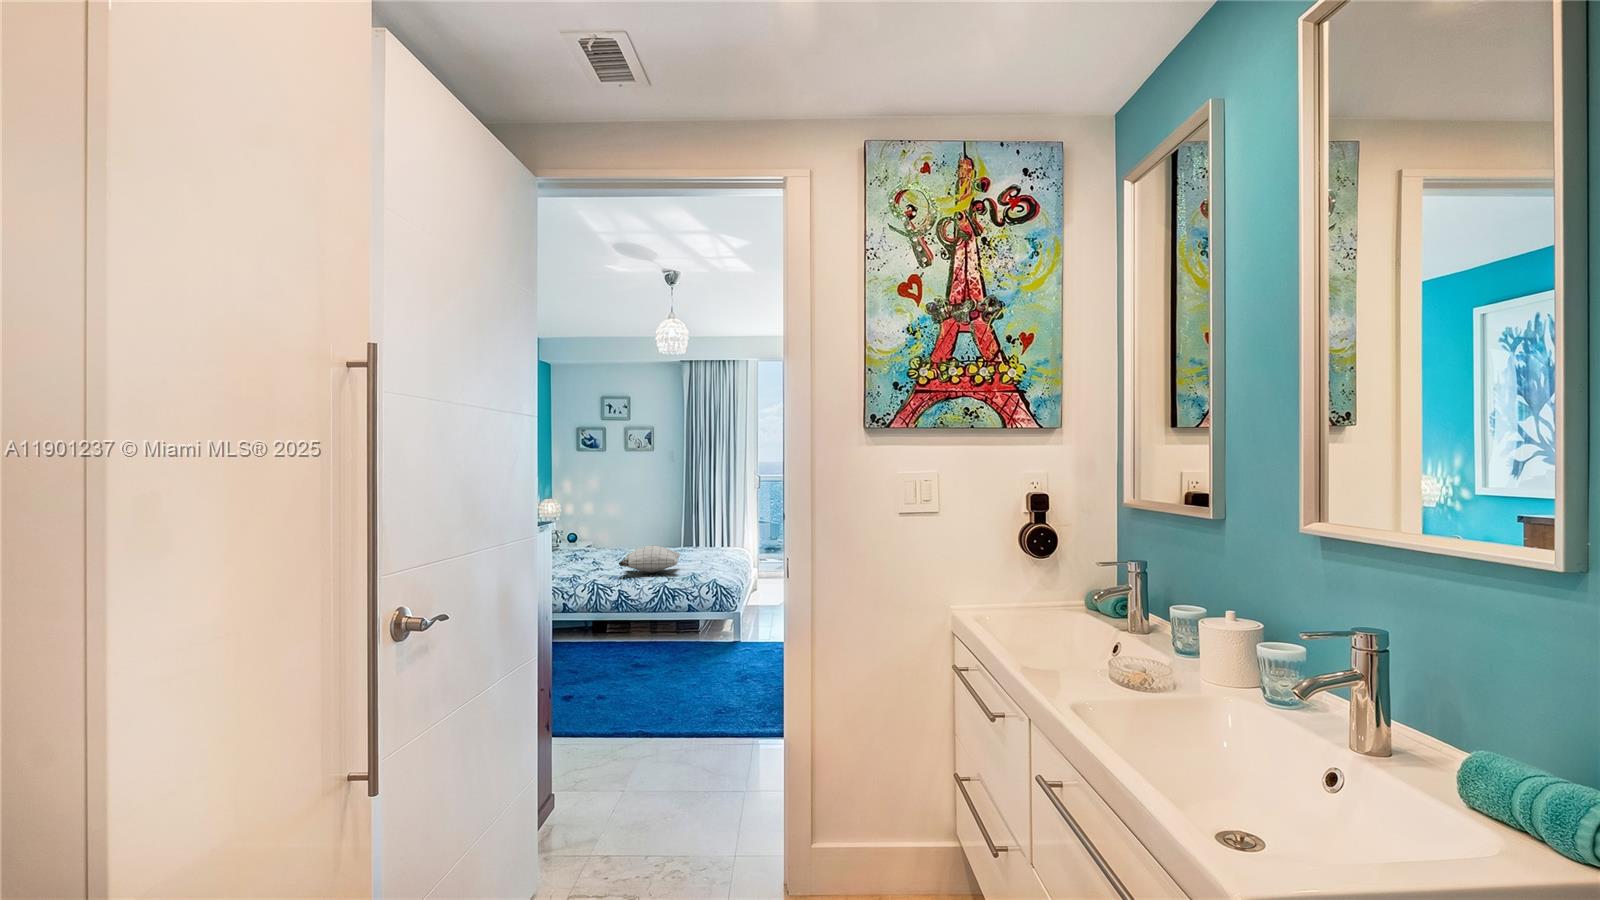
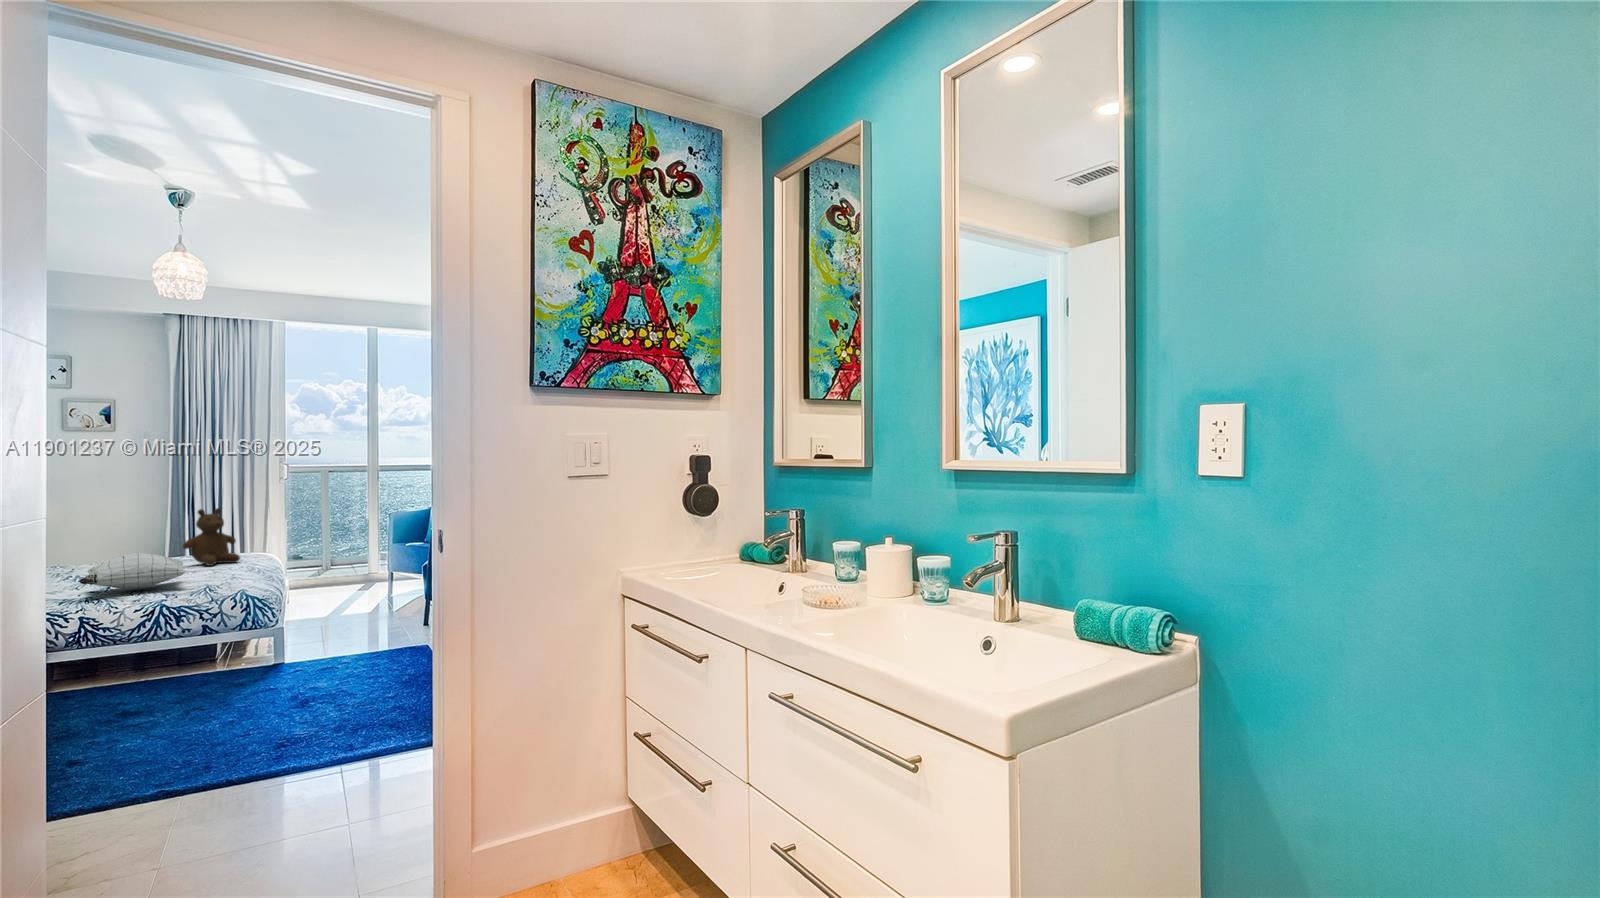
teddy bear: none [685,512,720,557] -> present [183,508,240,566]

